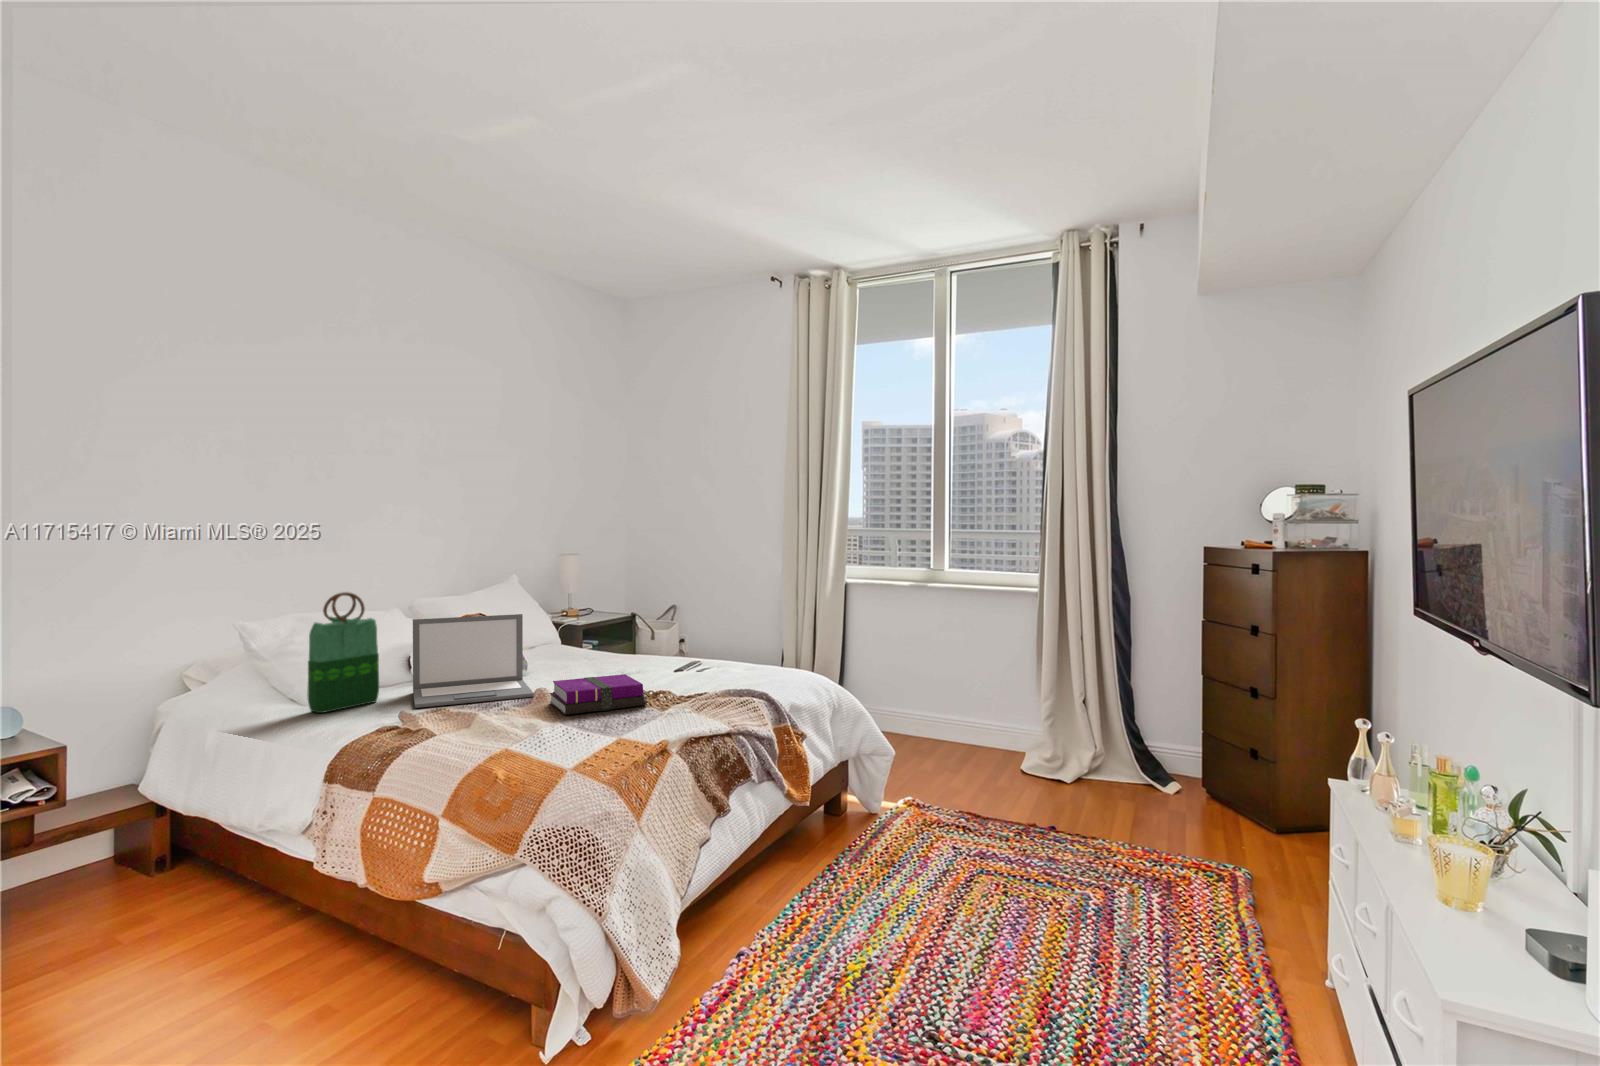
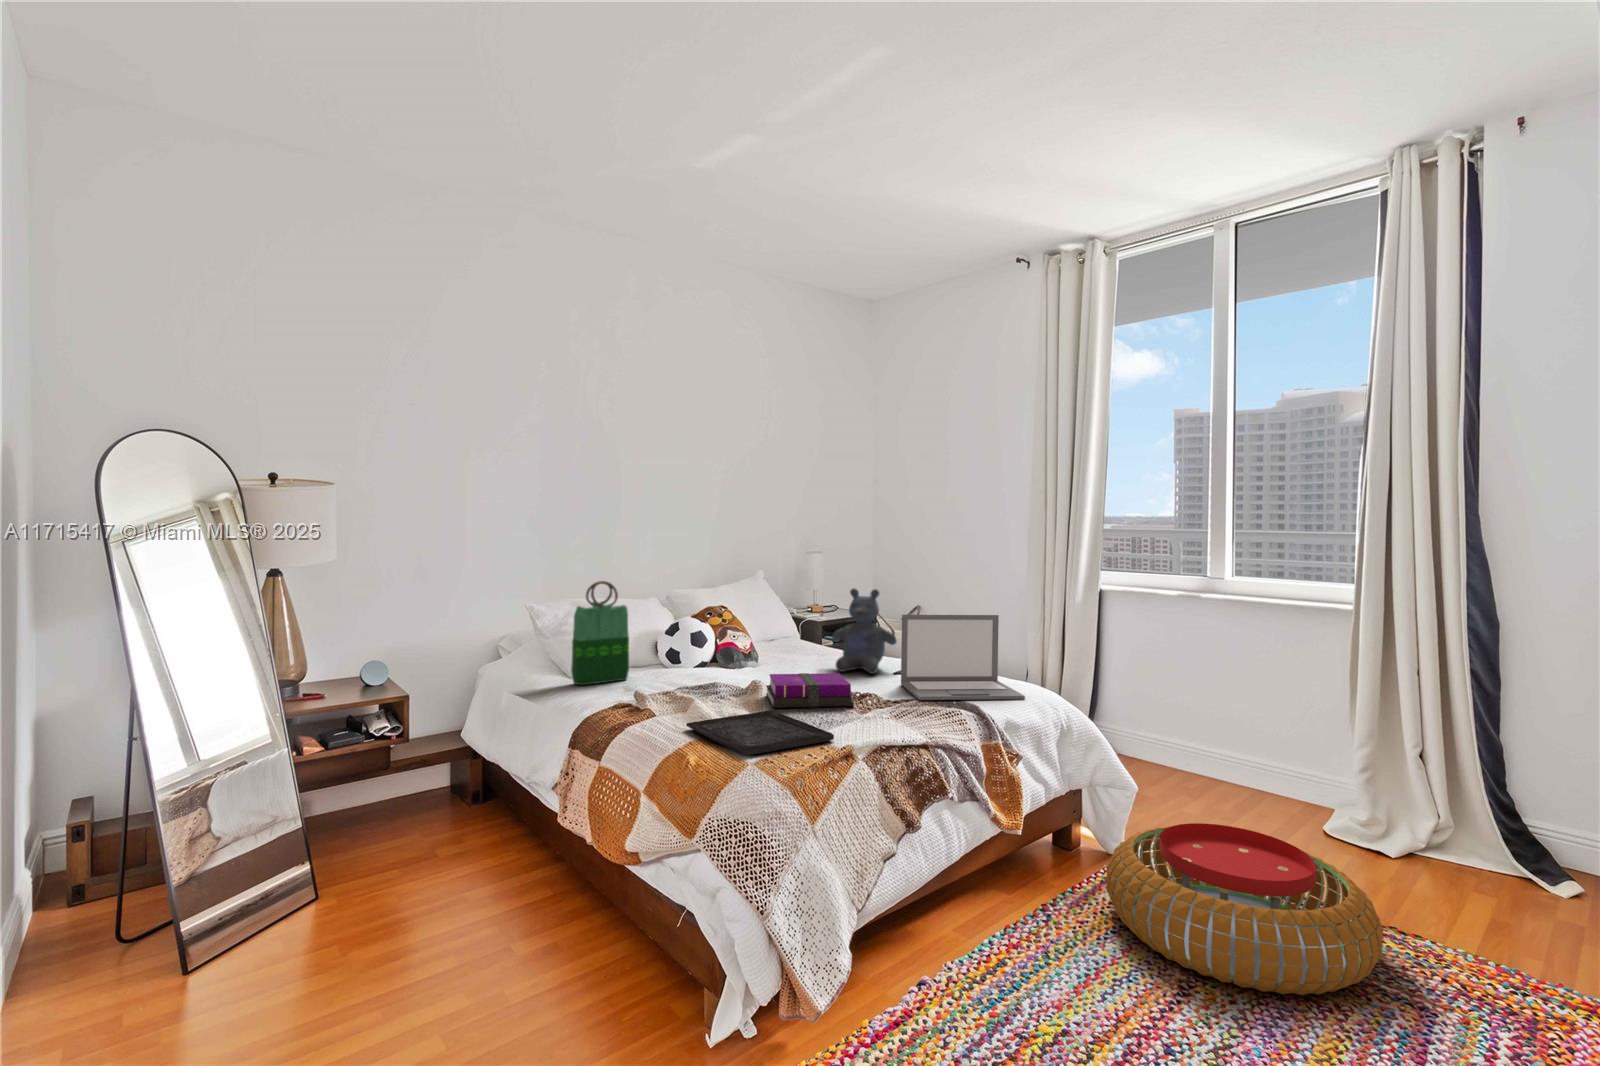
stuffed bear: none [603,588,670,673] -> present [832,589,896,674]
laptop: present [413,614,534,708] -> present [901,615,1025,700]
tray: none [481,717,644,765] -> present [686,710,834,756]
pouf: none [878,775,1080,901] -> present [1106,823,1383,995]

